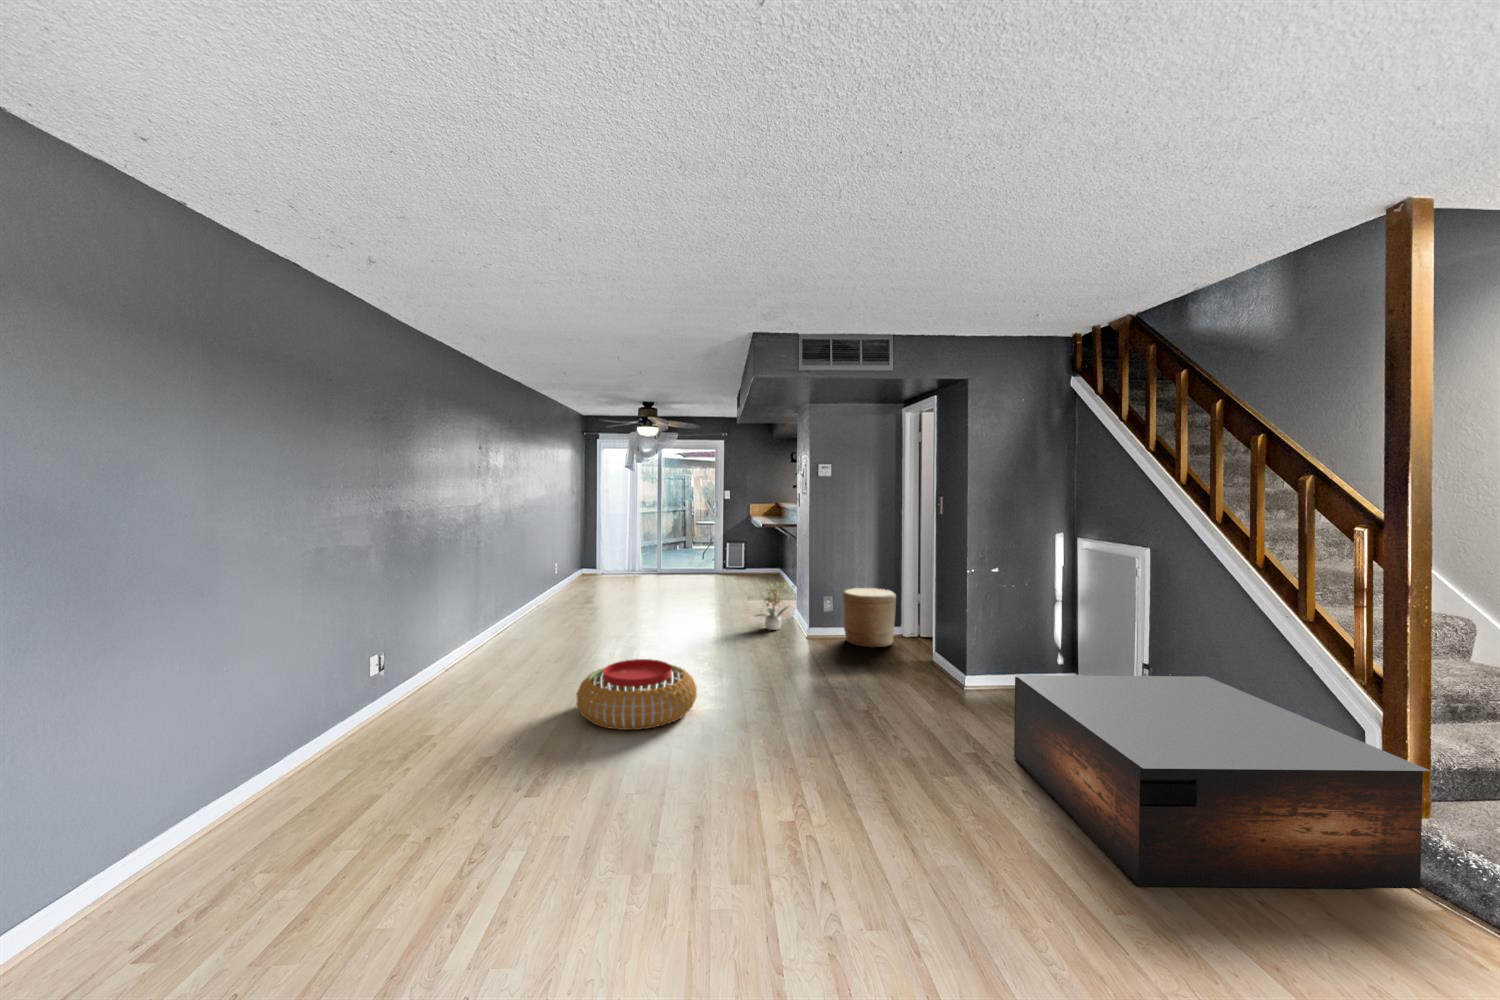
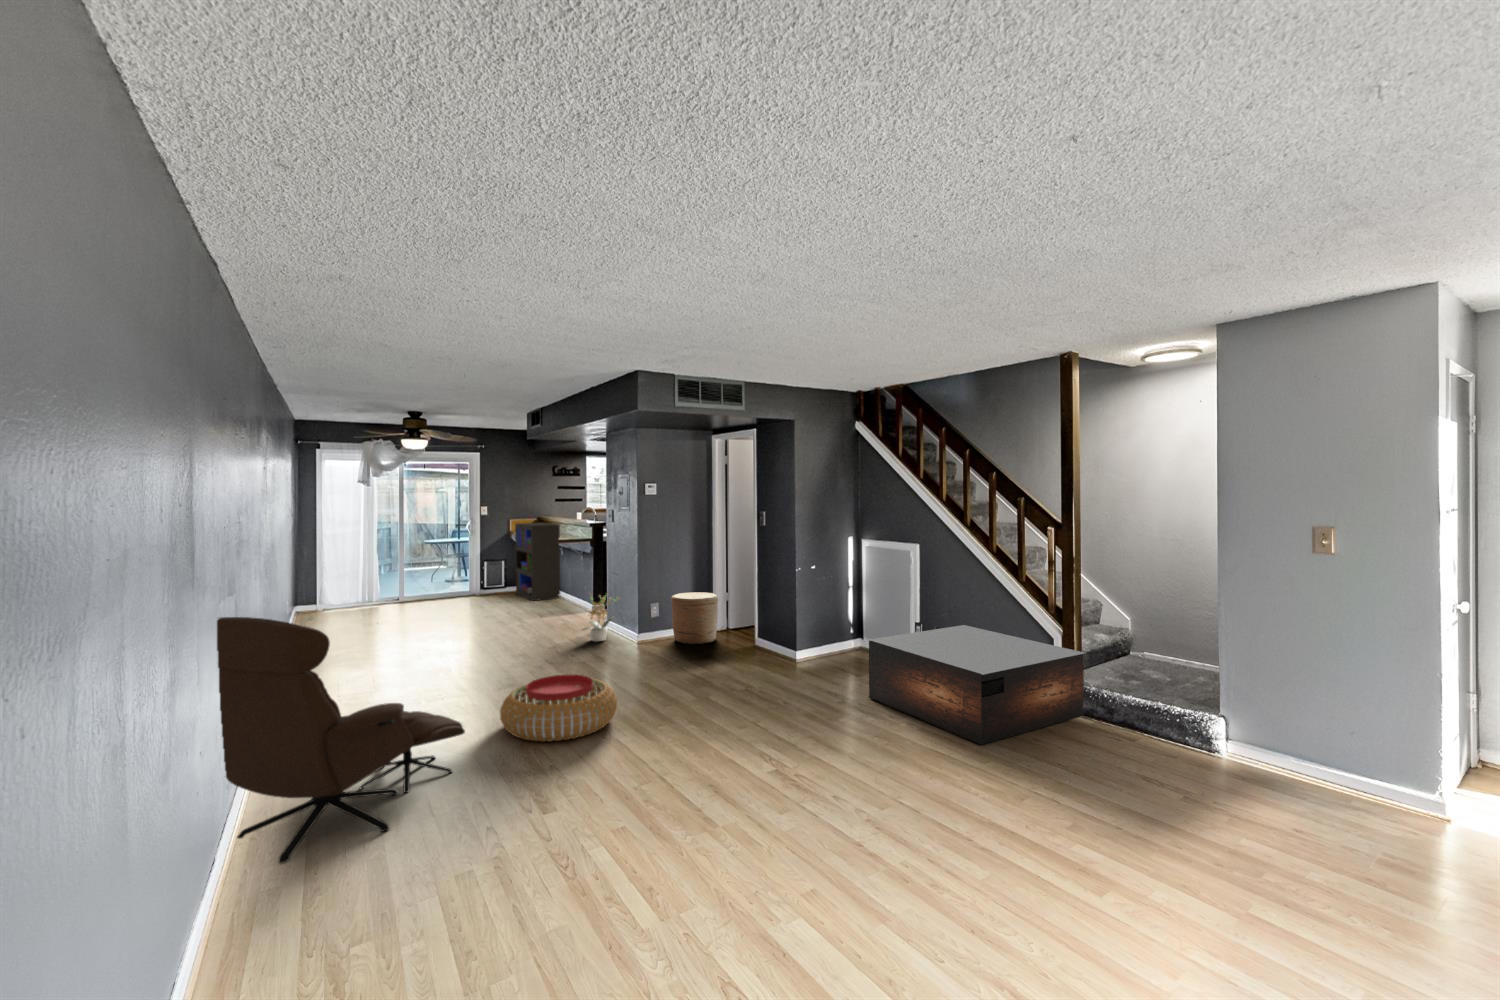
bookshelf: none [755,509,788,583] -> present [515,523,560,601]
lounge chair: none [255,567,517,794] -> present [217,617,465,863]

